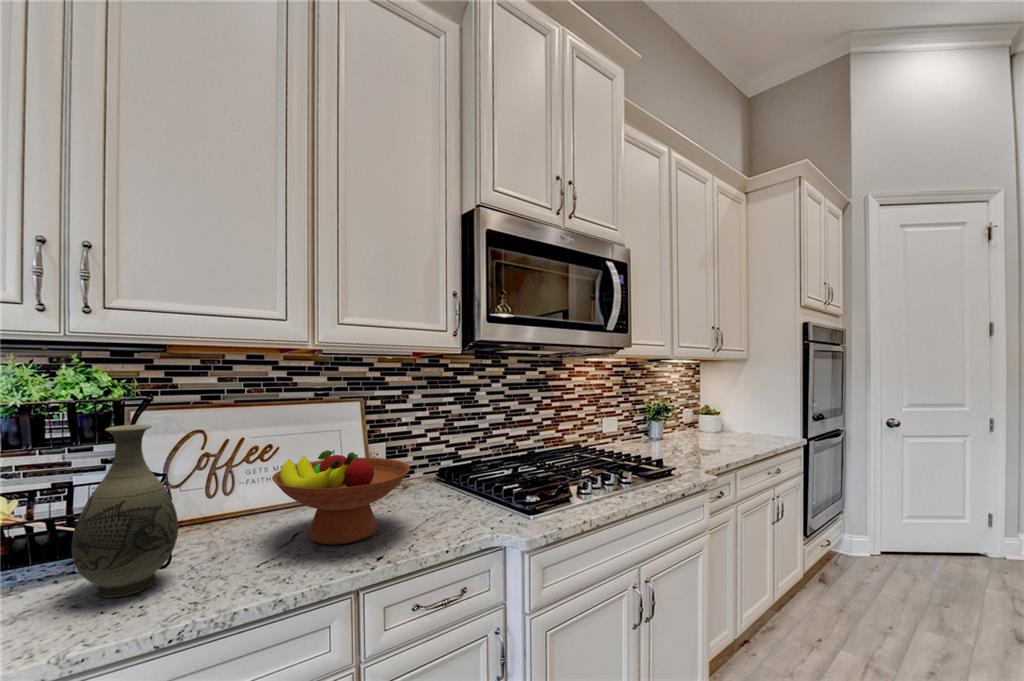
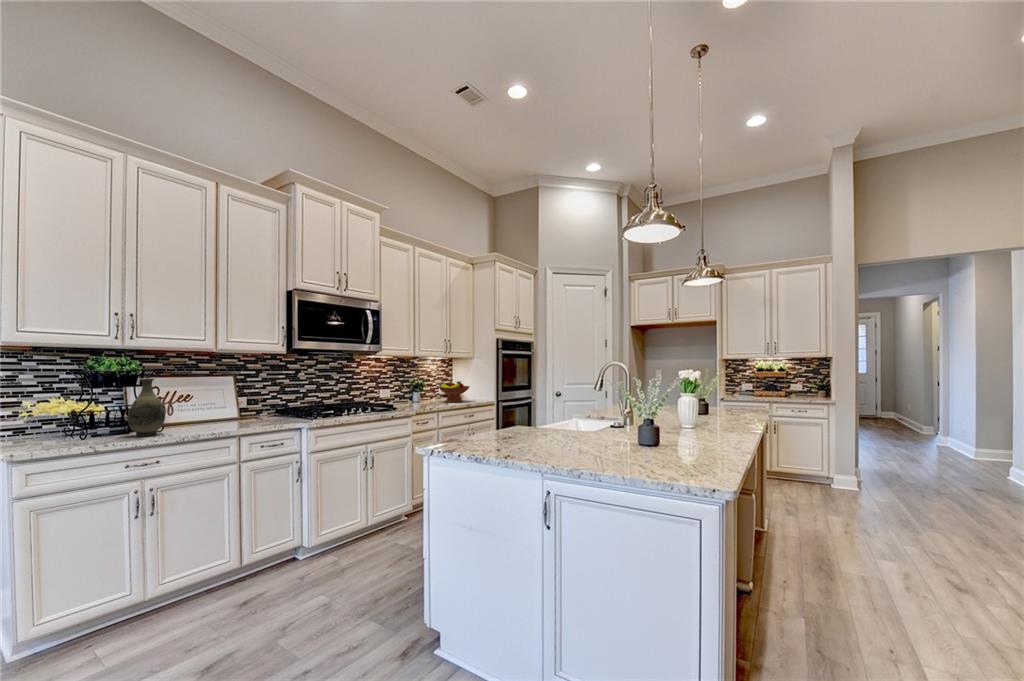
fruit bowl: present [272,450,410,545] -> present [439,381,470,402]

